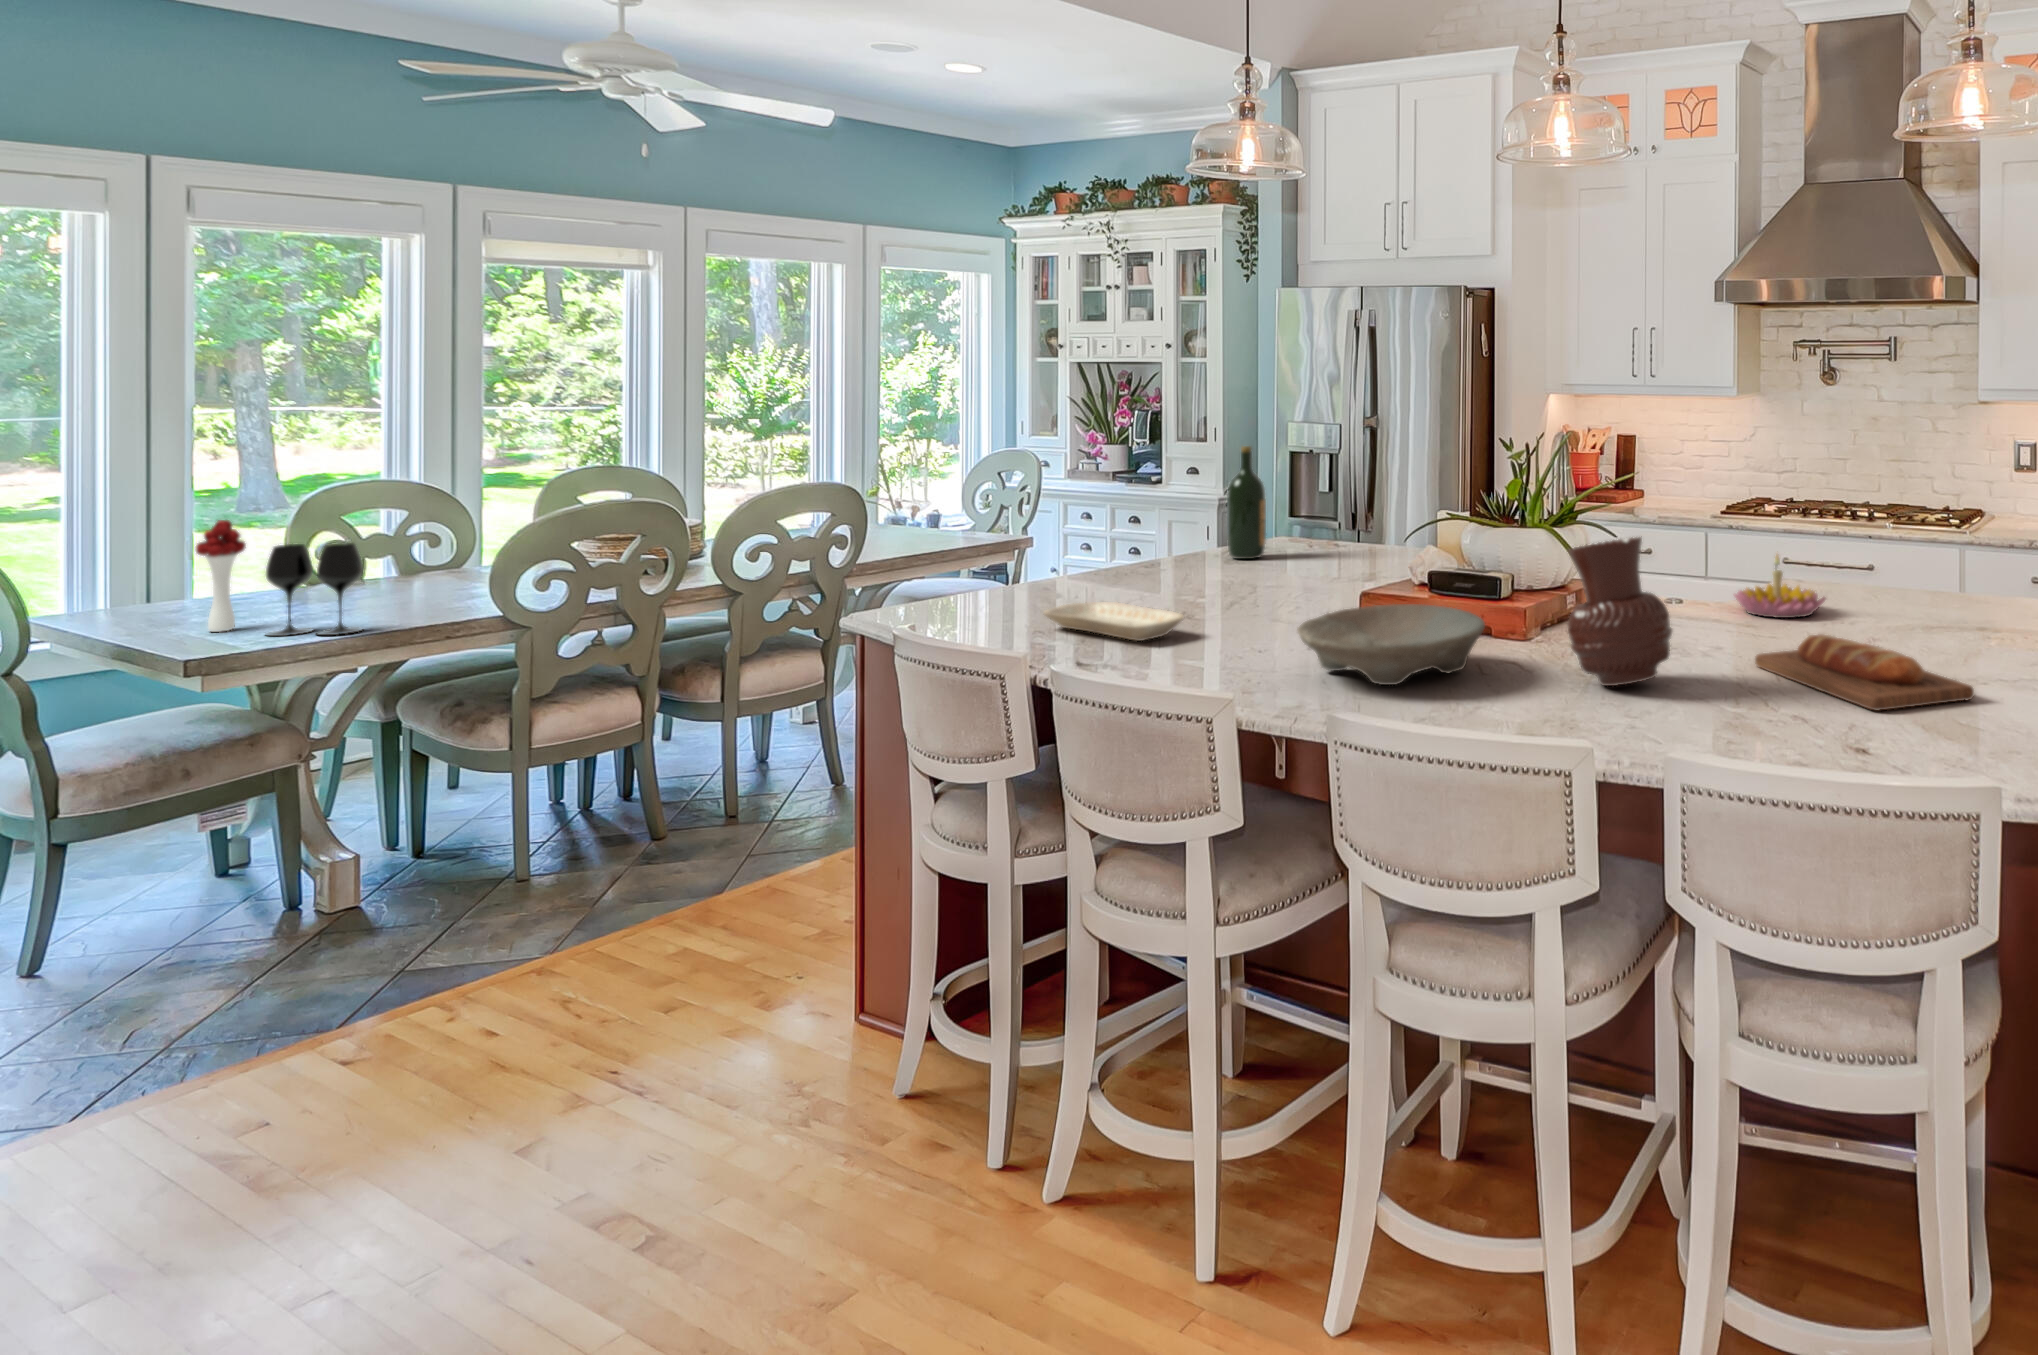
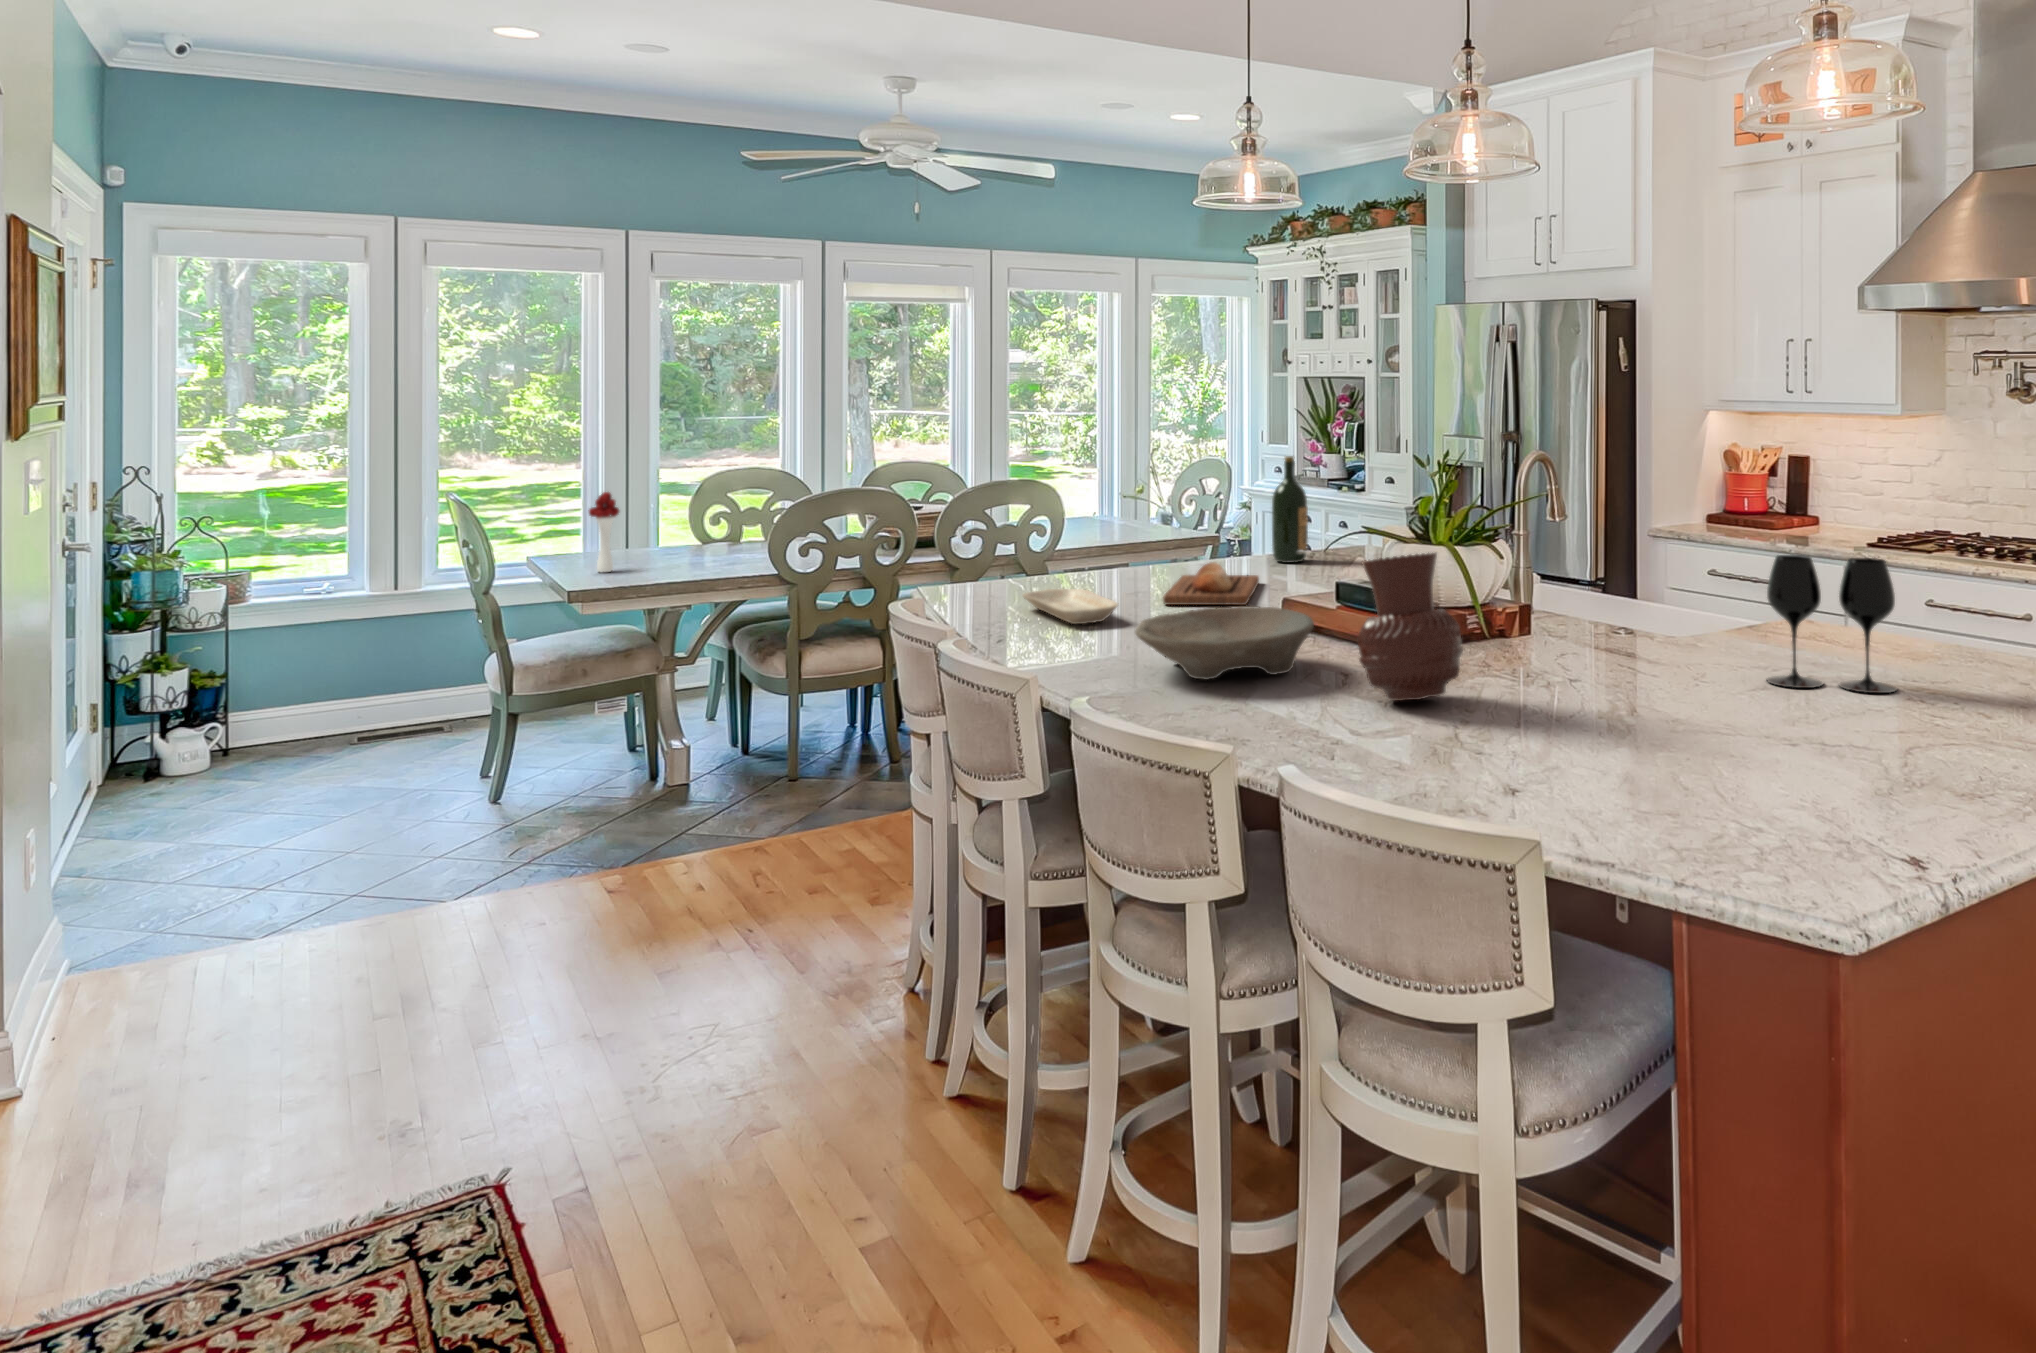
wine glass: present [266,543,363,636] -> present [1767,555,1897,693]
candle holder: present [1734,555,1826,618] -> none [1664,582,1768,656]
bread loaf: present [1755,635,1974,711] -> present [1163,562,1259,605]

